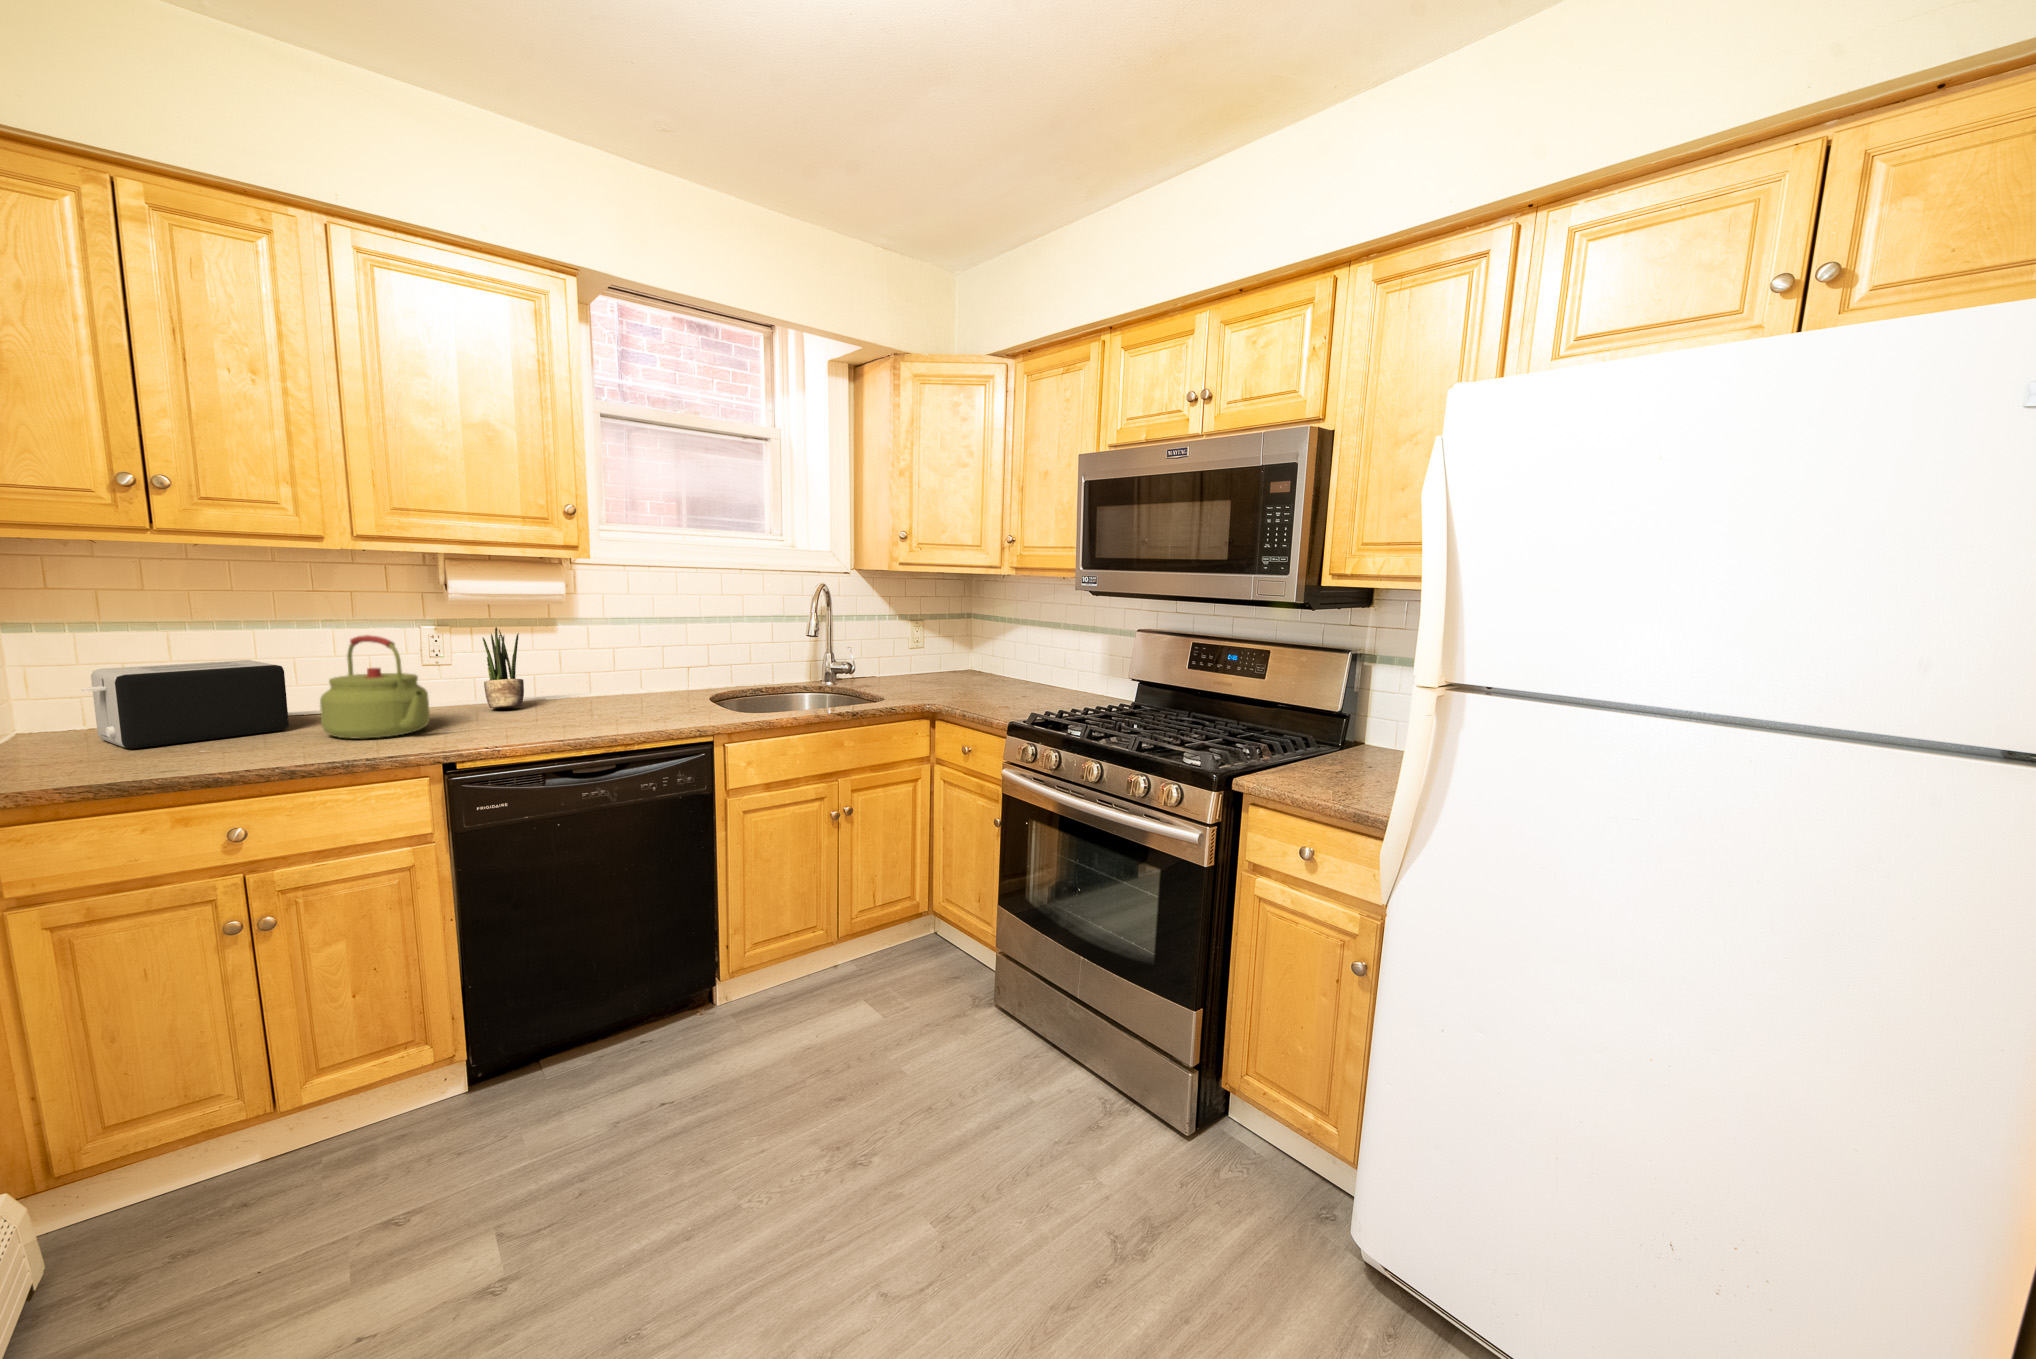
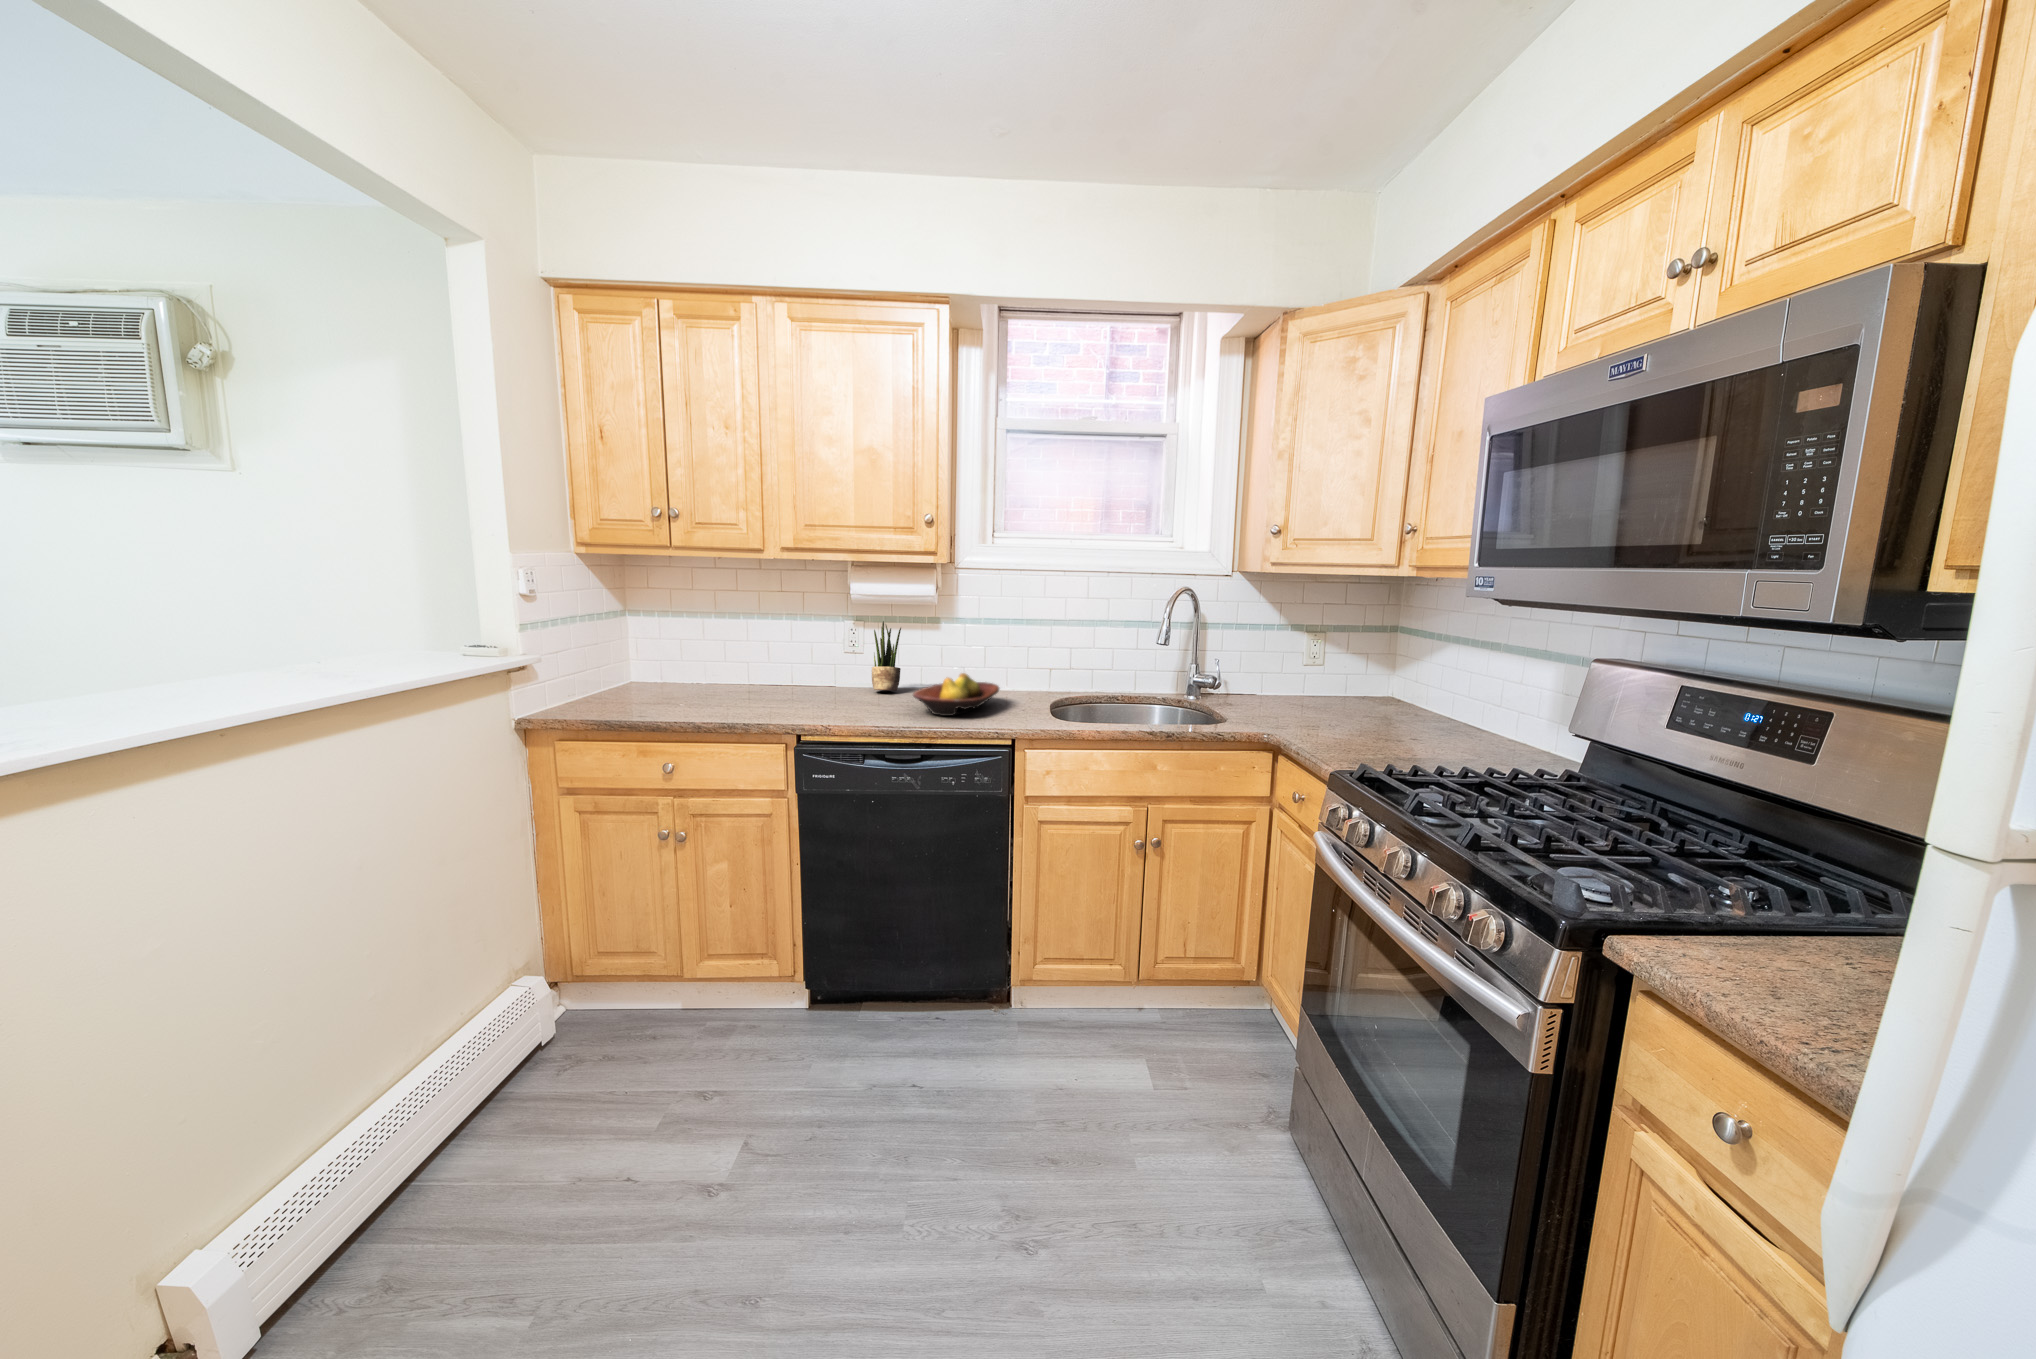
kettle: present [320,635,430,739] -> none [746,623,816,705]
toaster: present [82,660,289,749] -> none [637,639,741,695]
fruit bowl: none [578,678,667,724] -> present [913,673,999,716]

